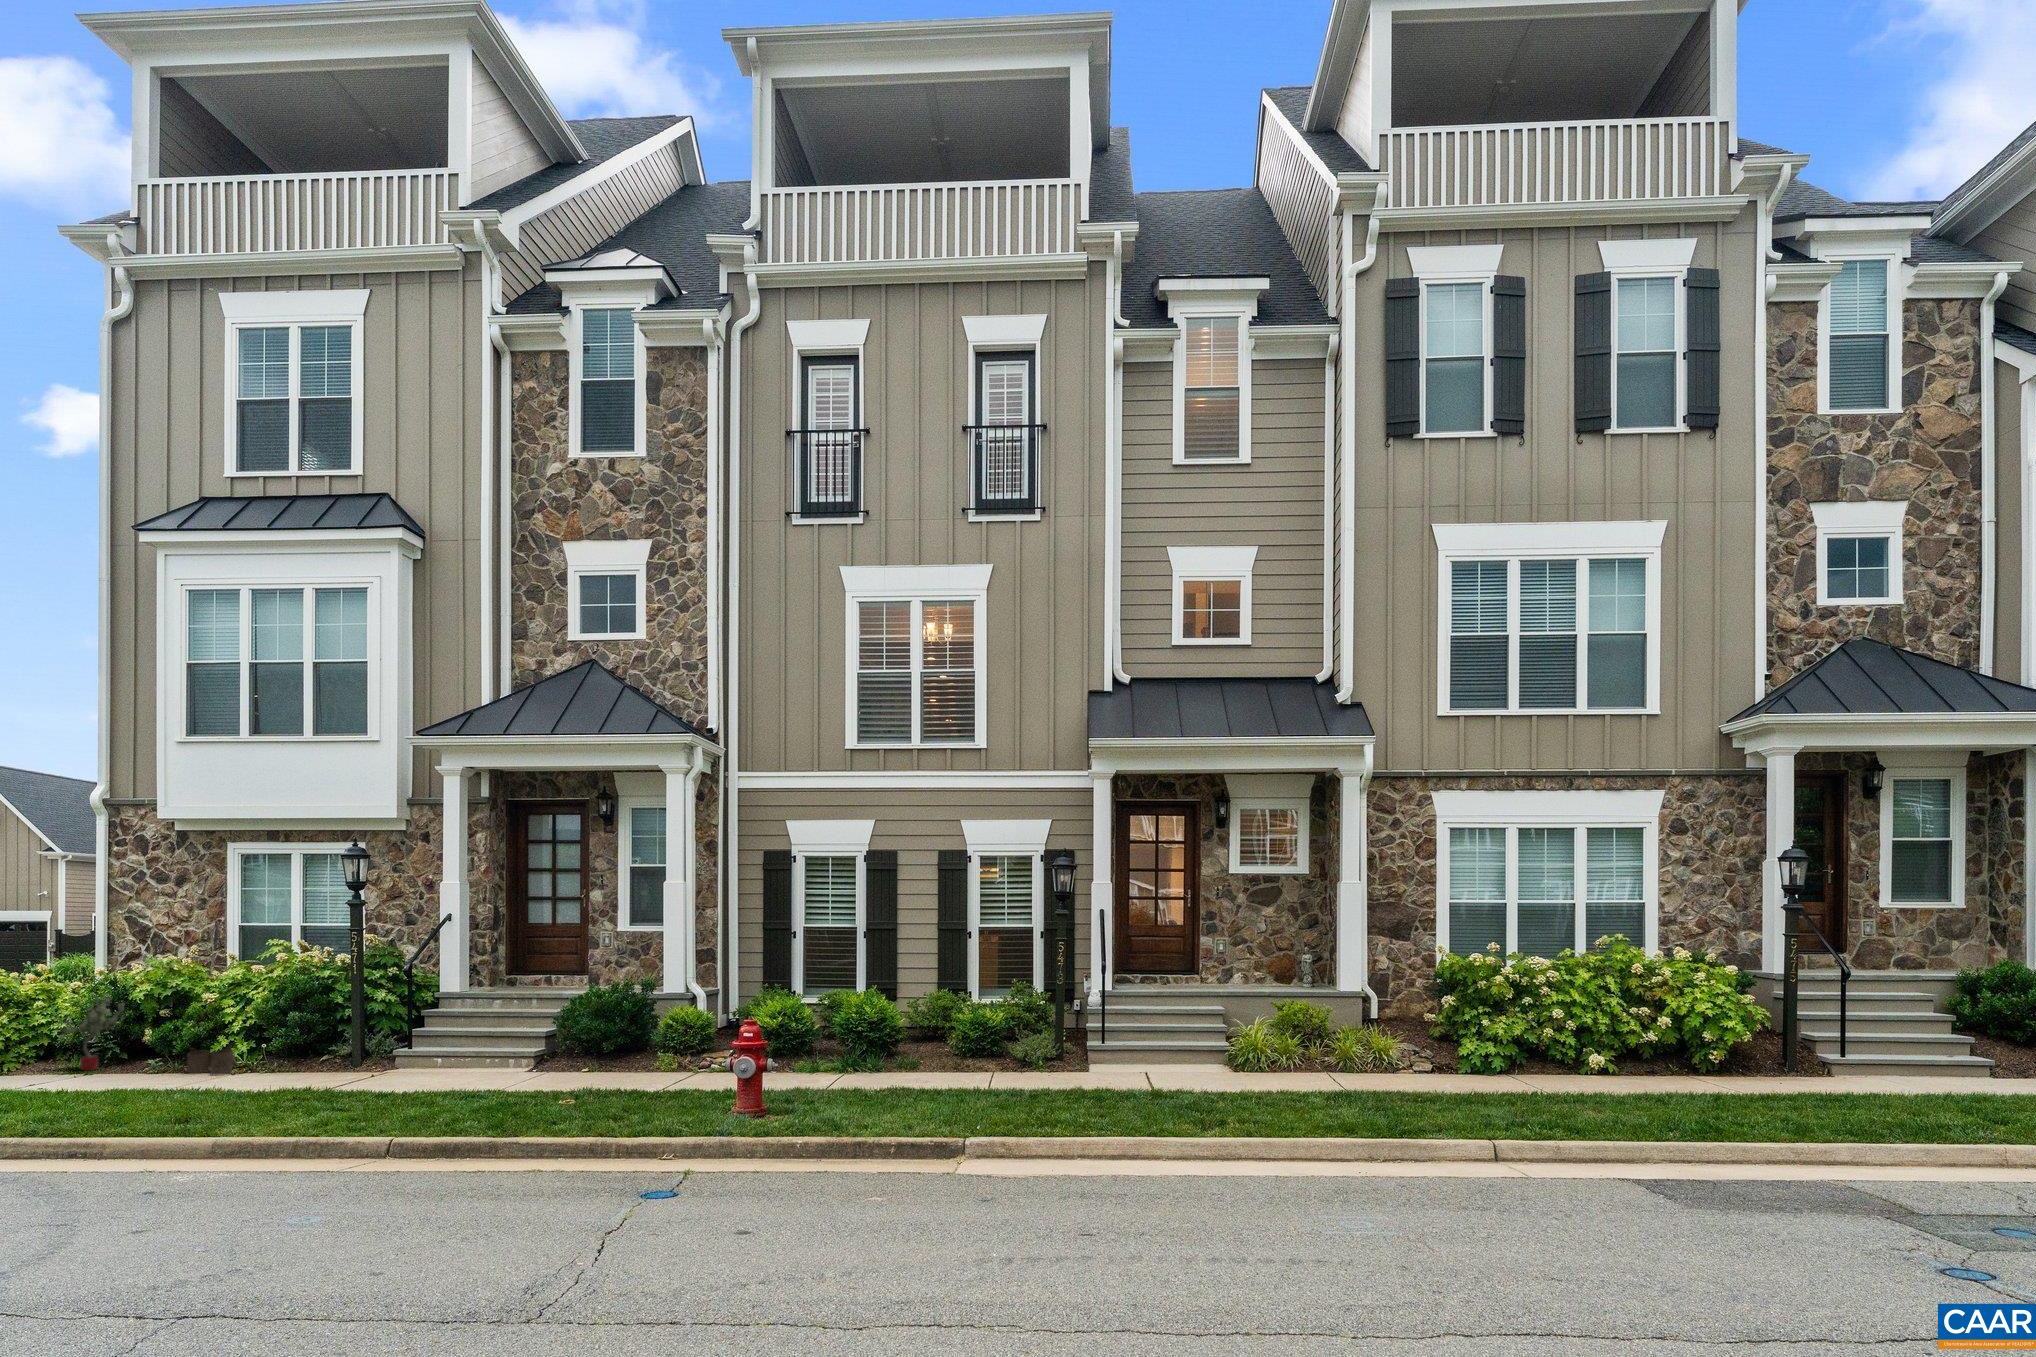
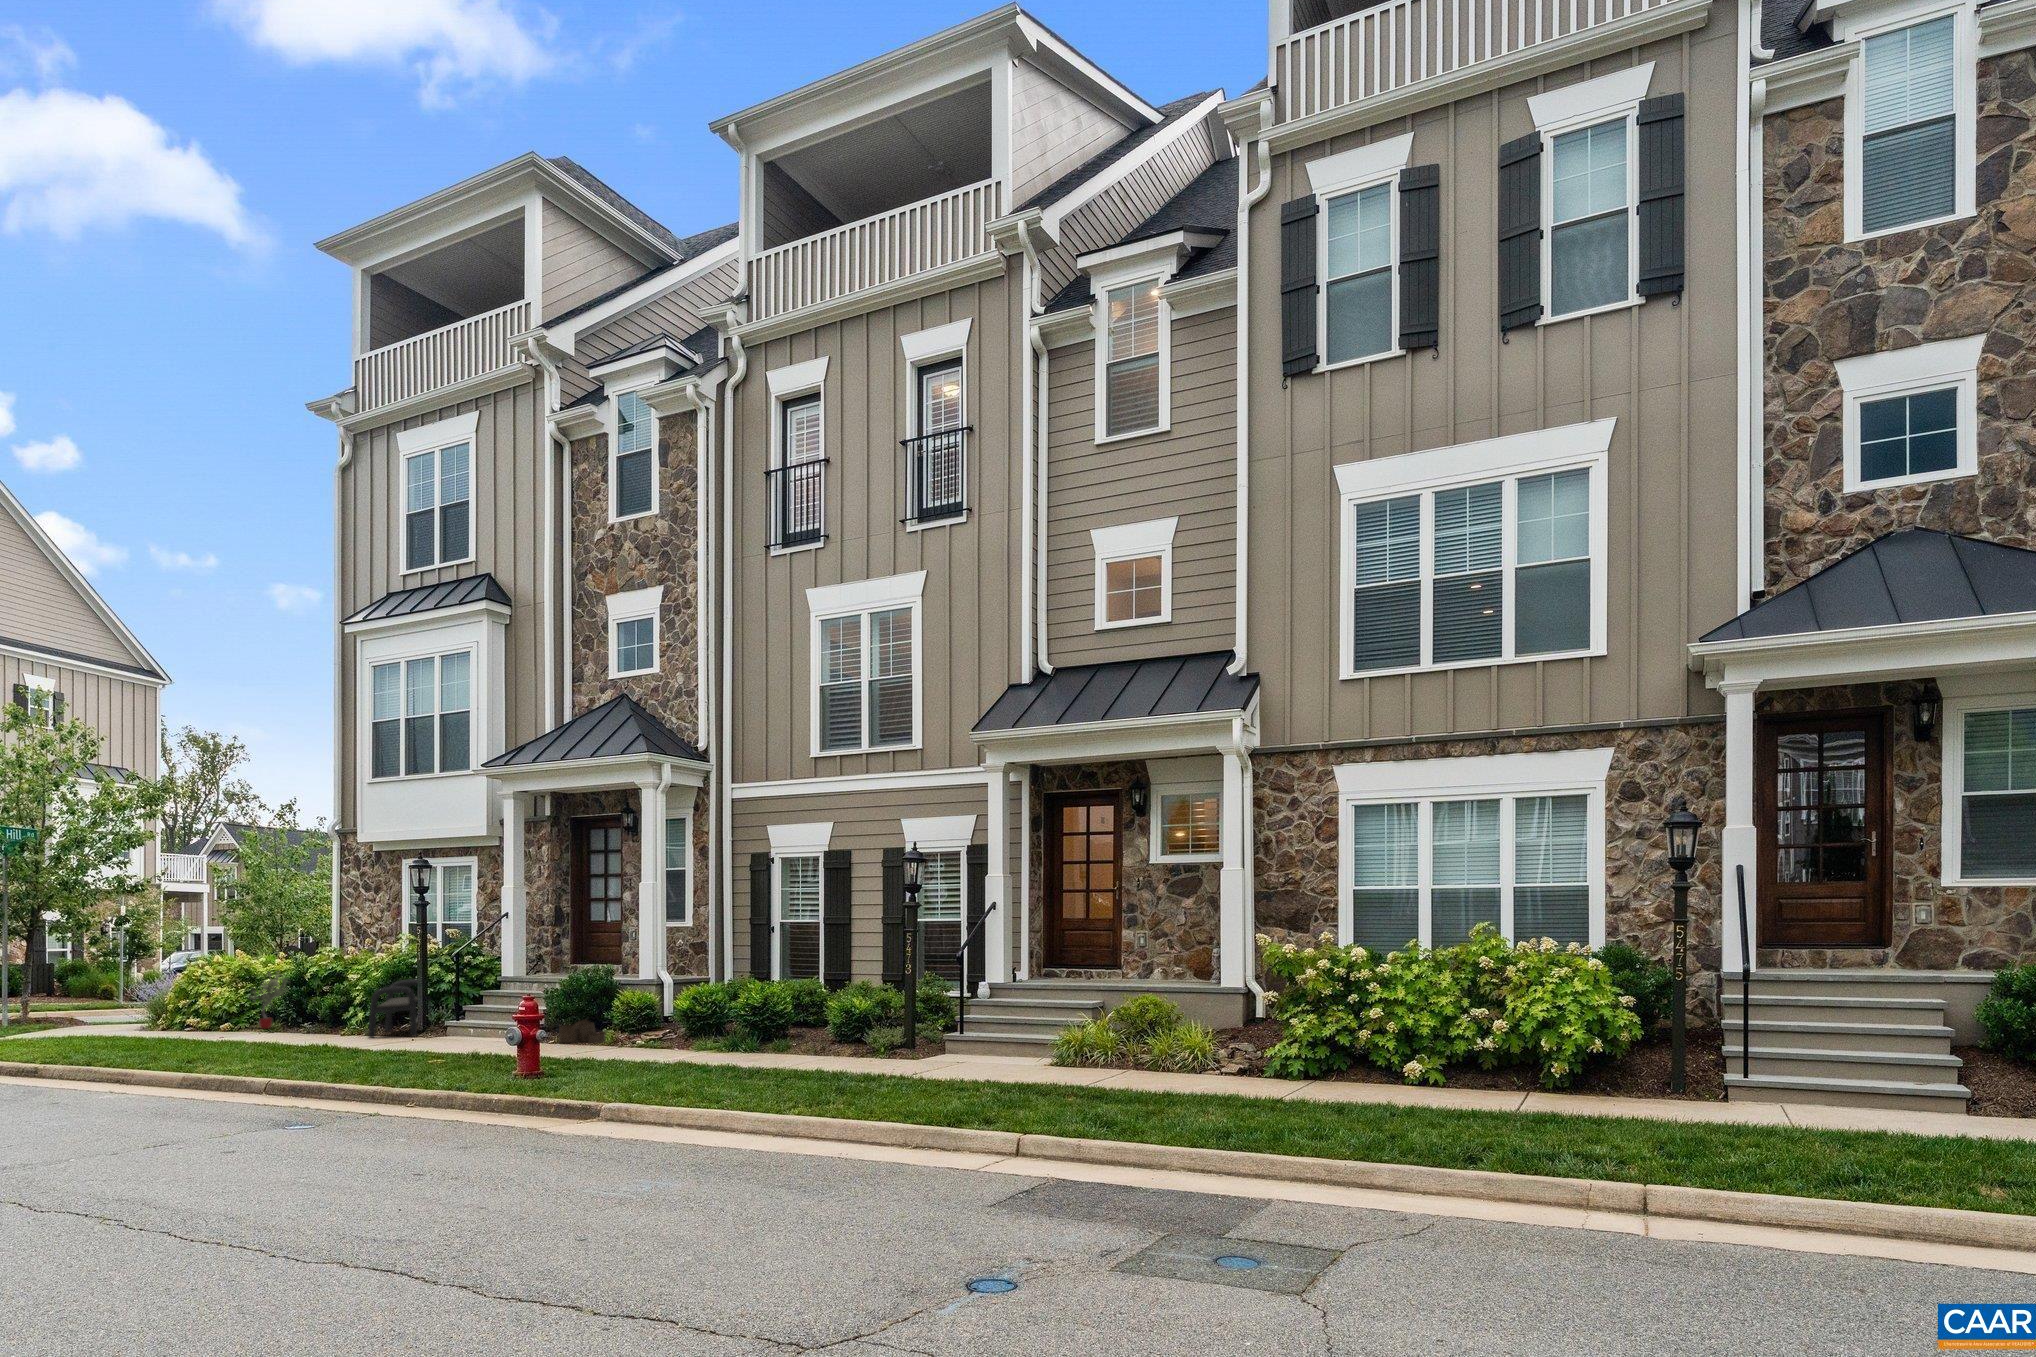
bench: none [302,1000,377,1080] -> present [369,979,430,1038]
woven basket: present [187,1047,245,1076] -> present [559,1020,606,1044]

